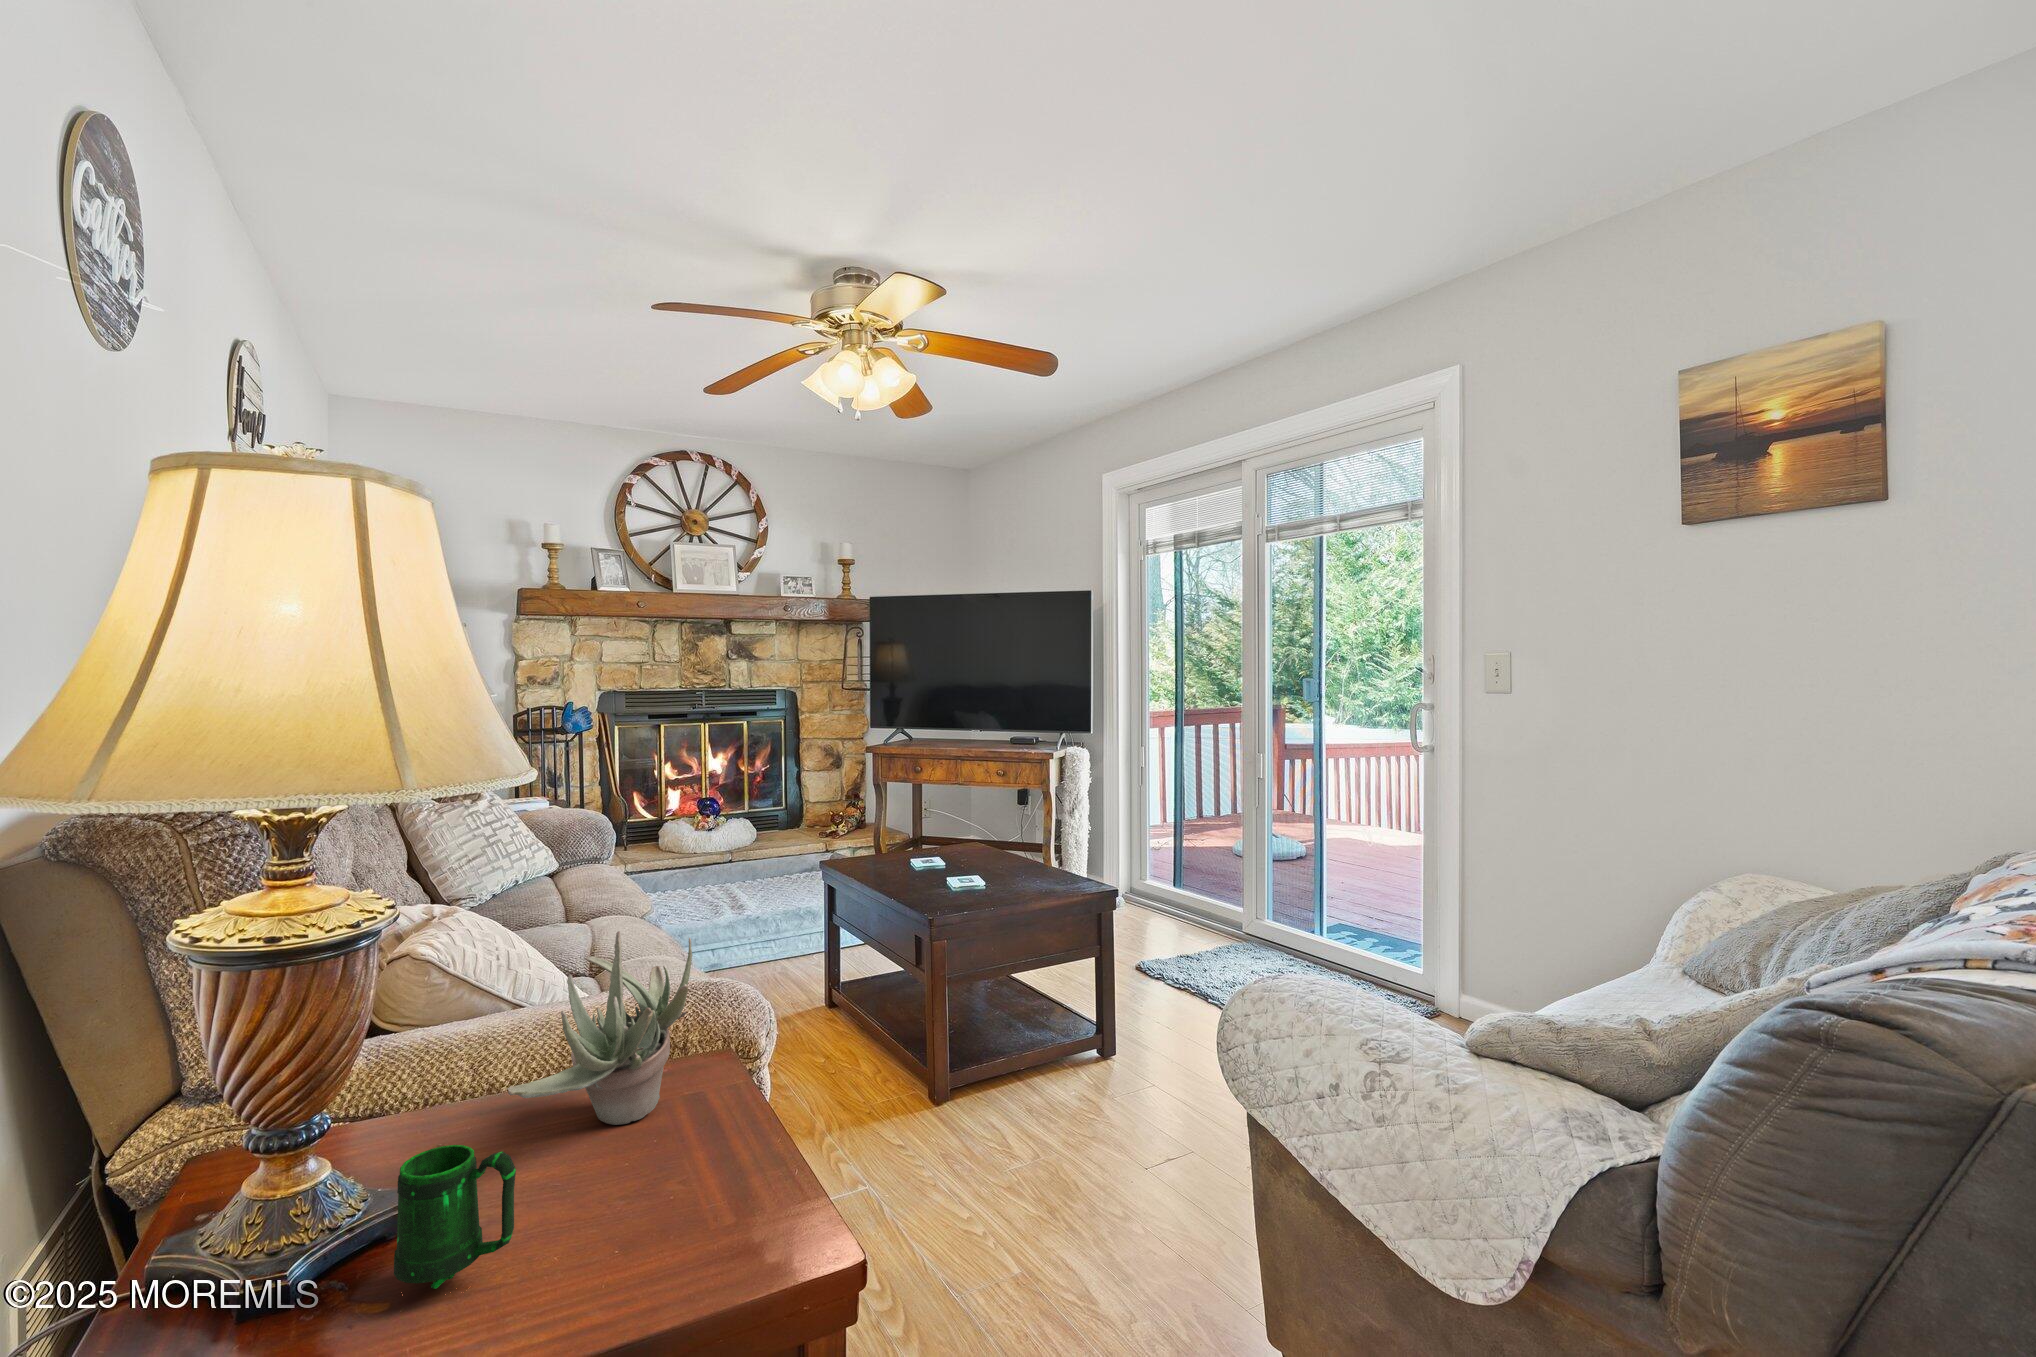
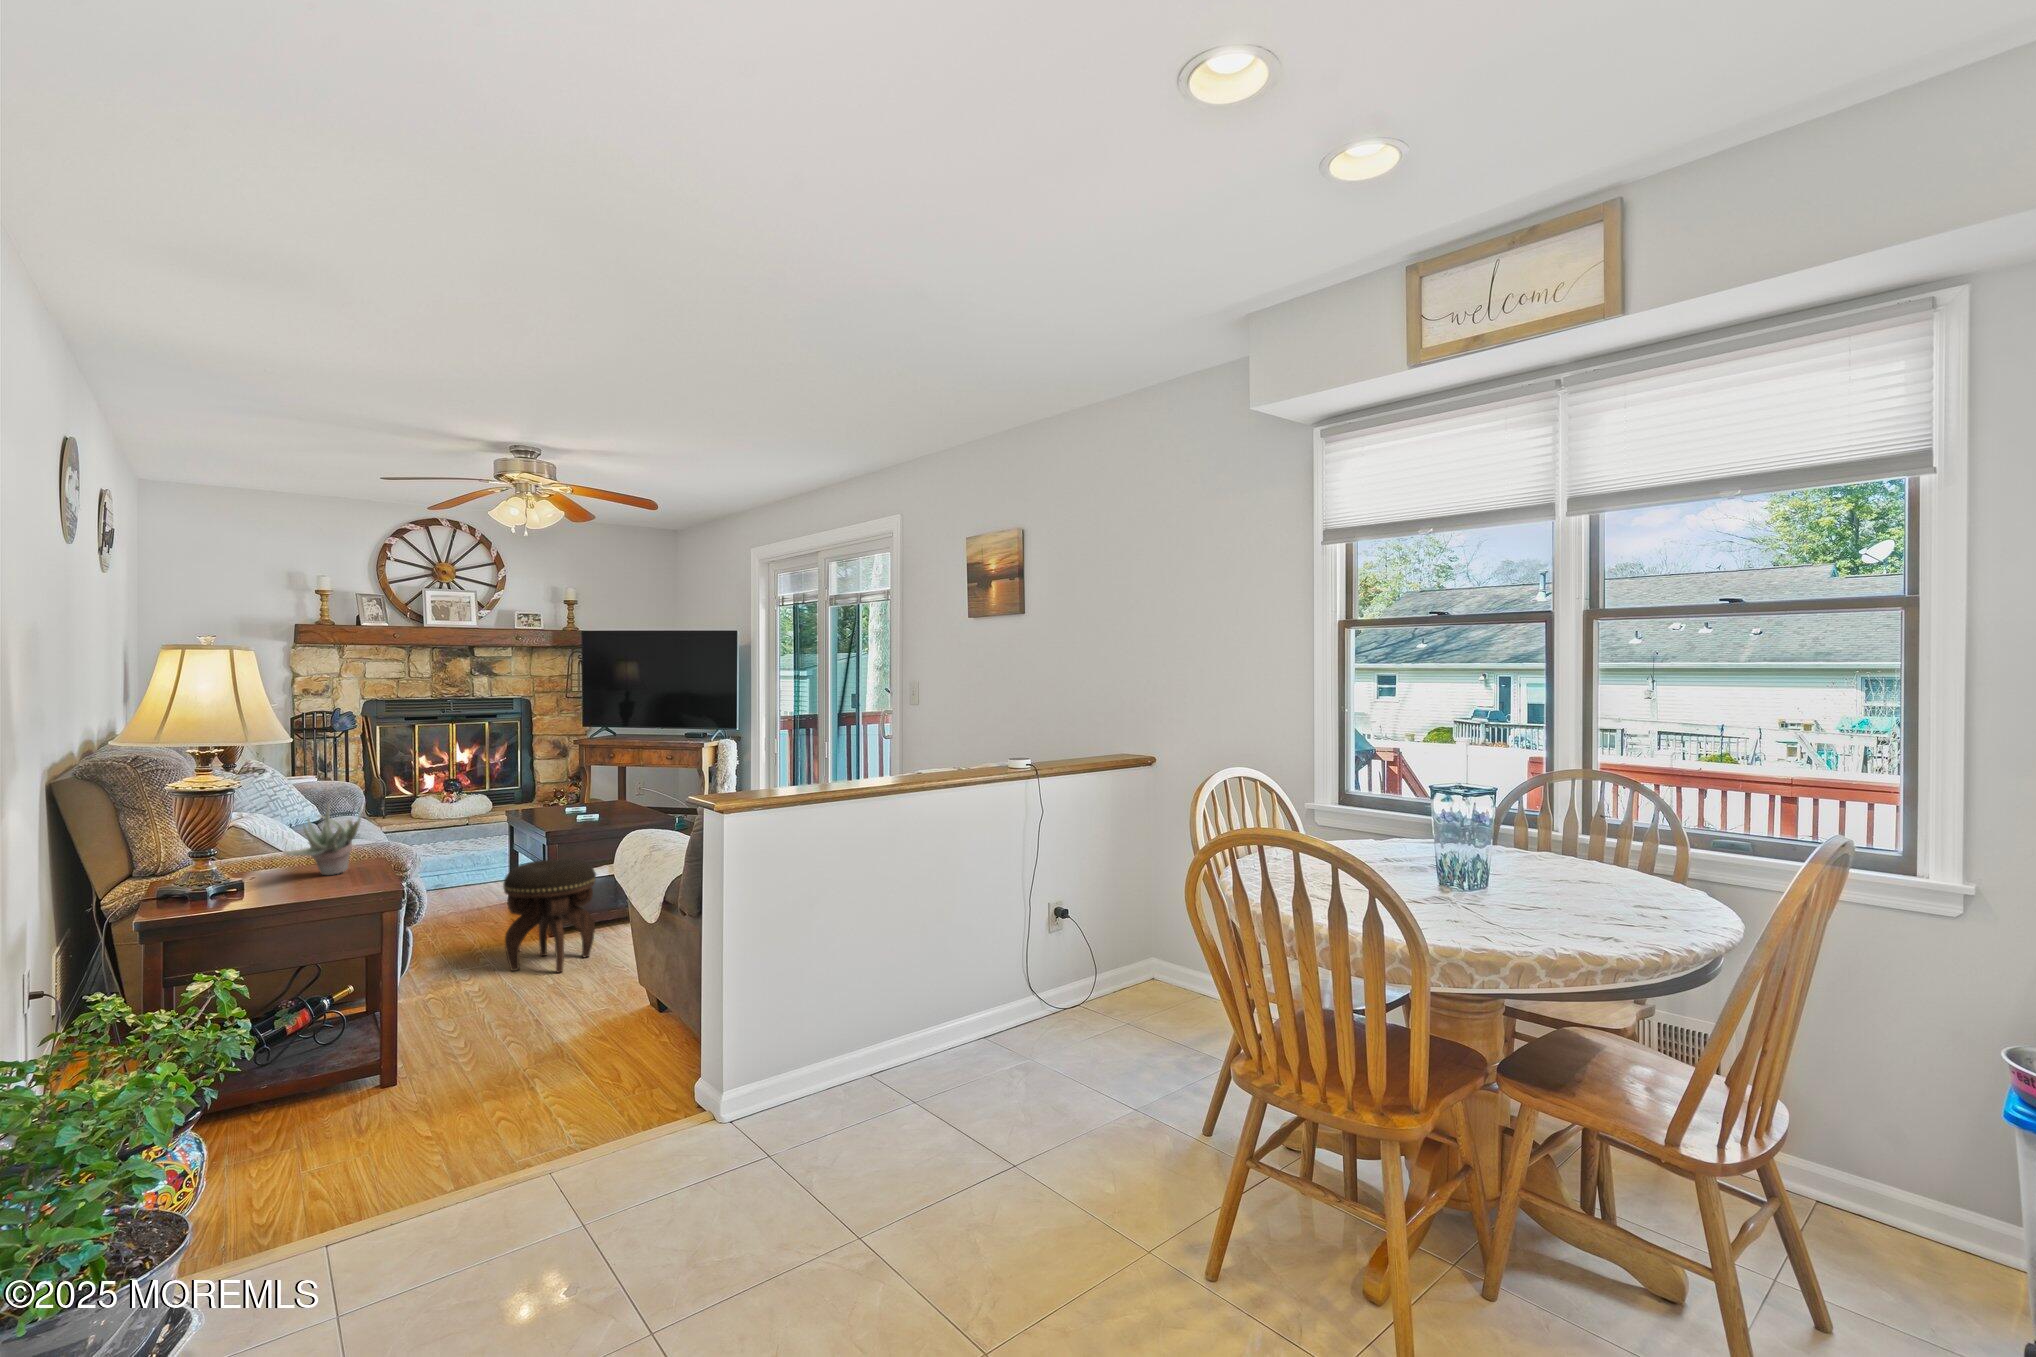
footstool: none [890,981,1053,1229] -> present [503,859,596,972]
mug: present [394,1145,516,1289] -> none [243,858,285,902]

